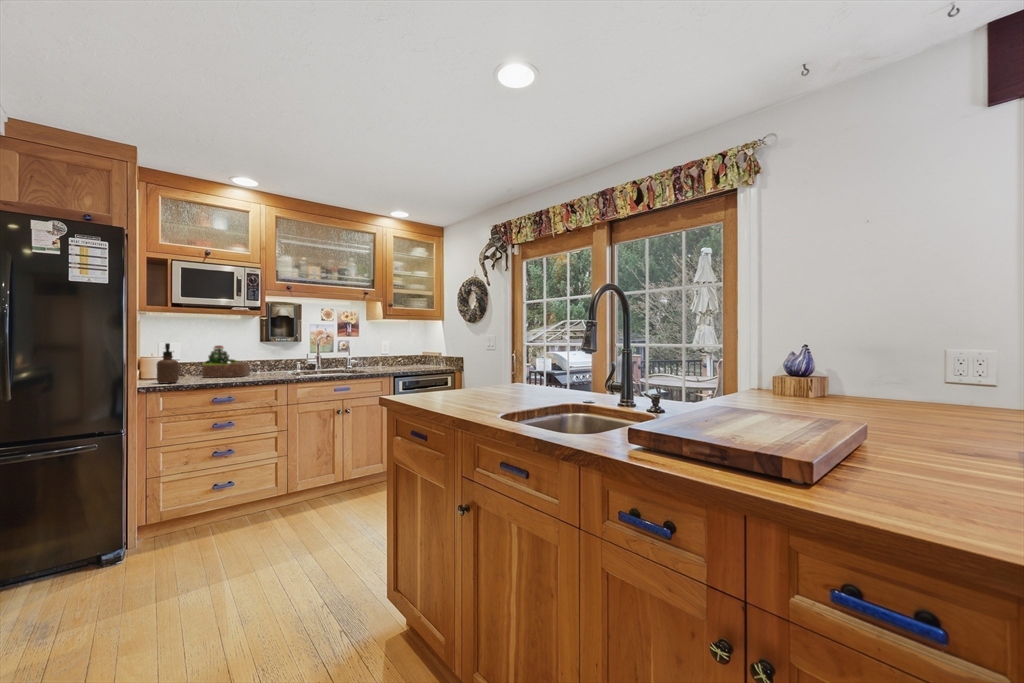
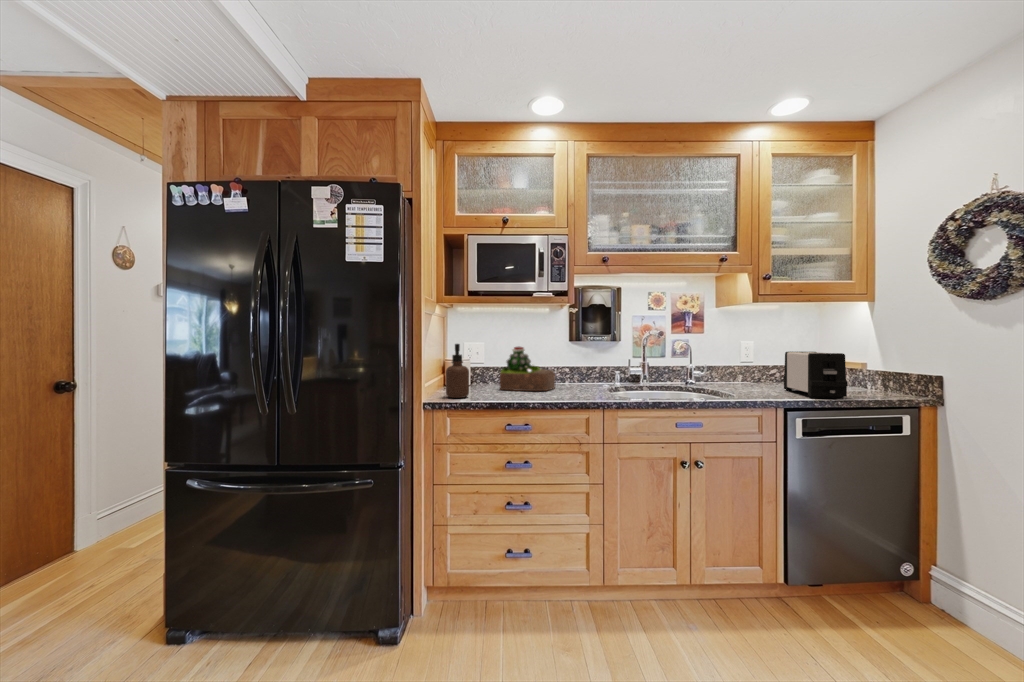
toaster: none [401,347,428,372] -> present [783,352,848,398]

